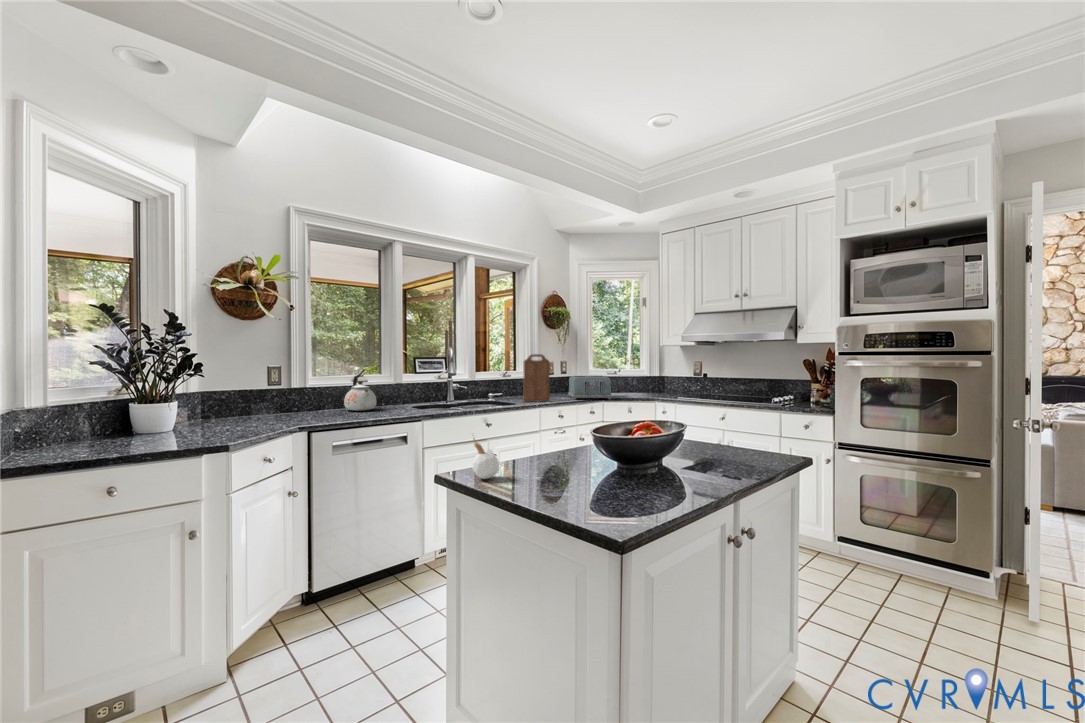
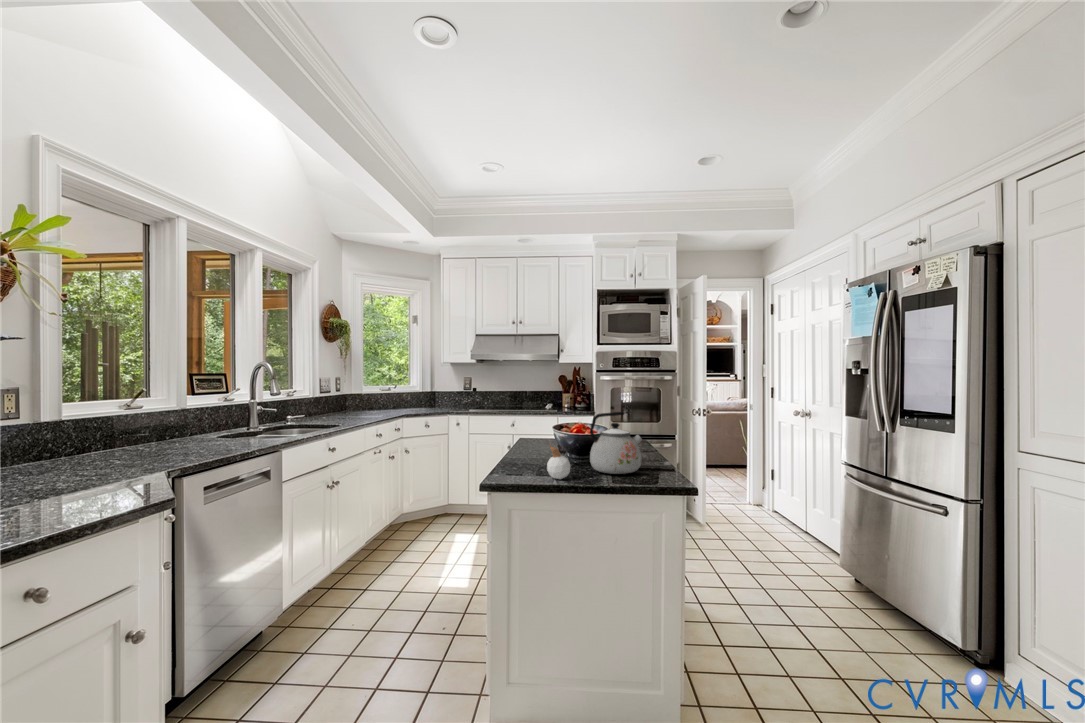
cutting board: present [523,354,550,402] -> none [342,370,367,422]
kettle: present [344,375,376,411] -> present [590,412,642,474]
toaster: present [568,376,612,400] -> none [364,392,419,416]

